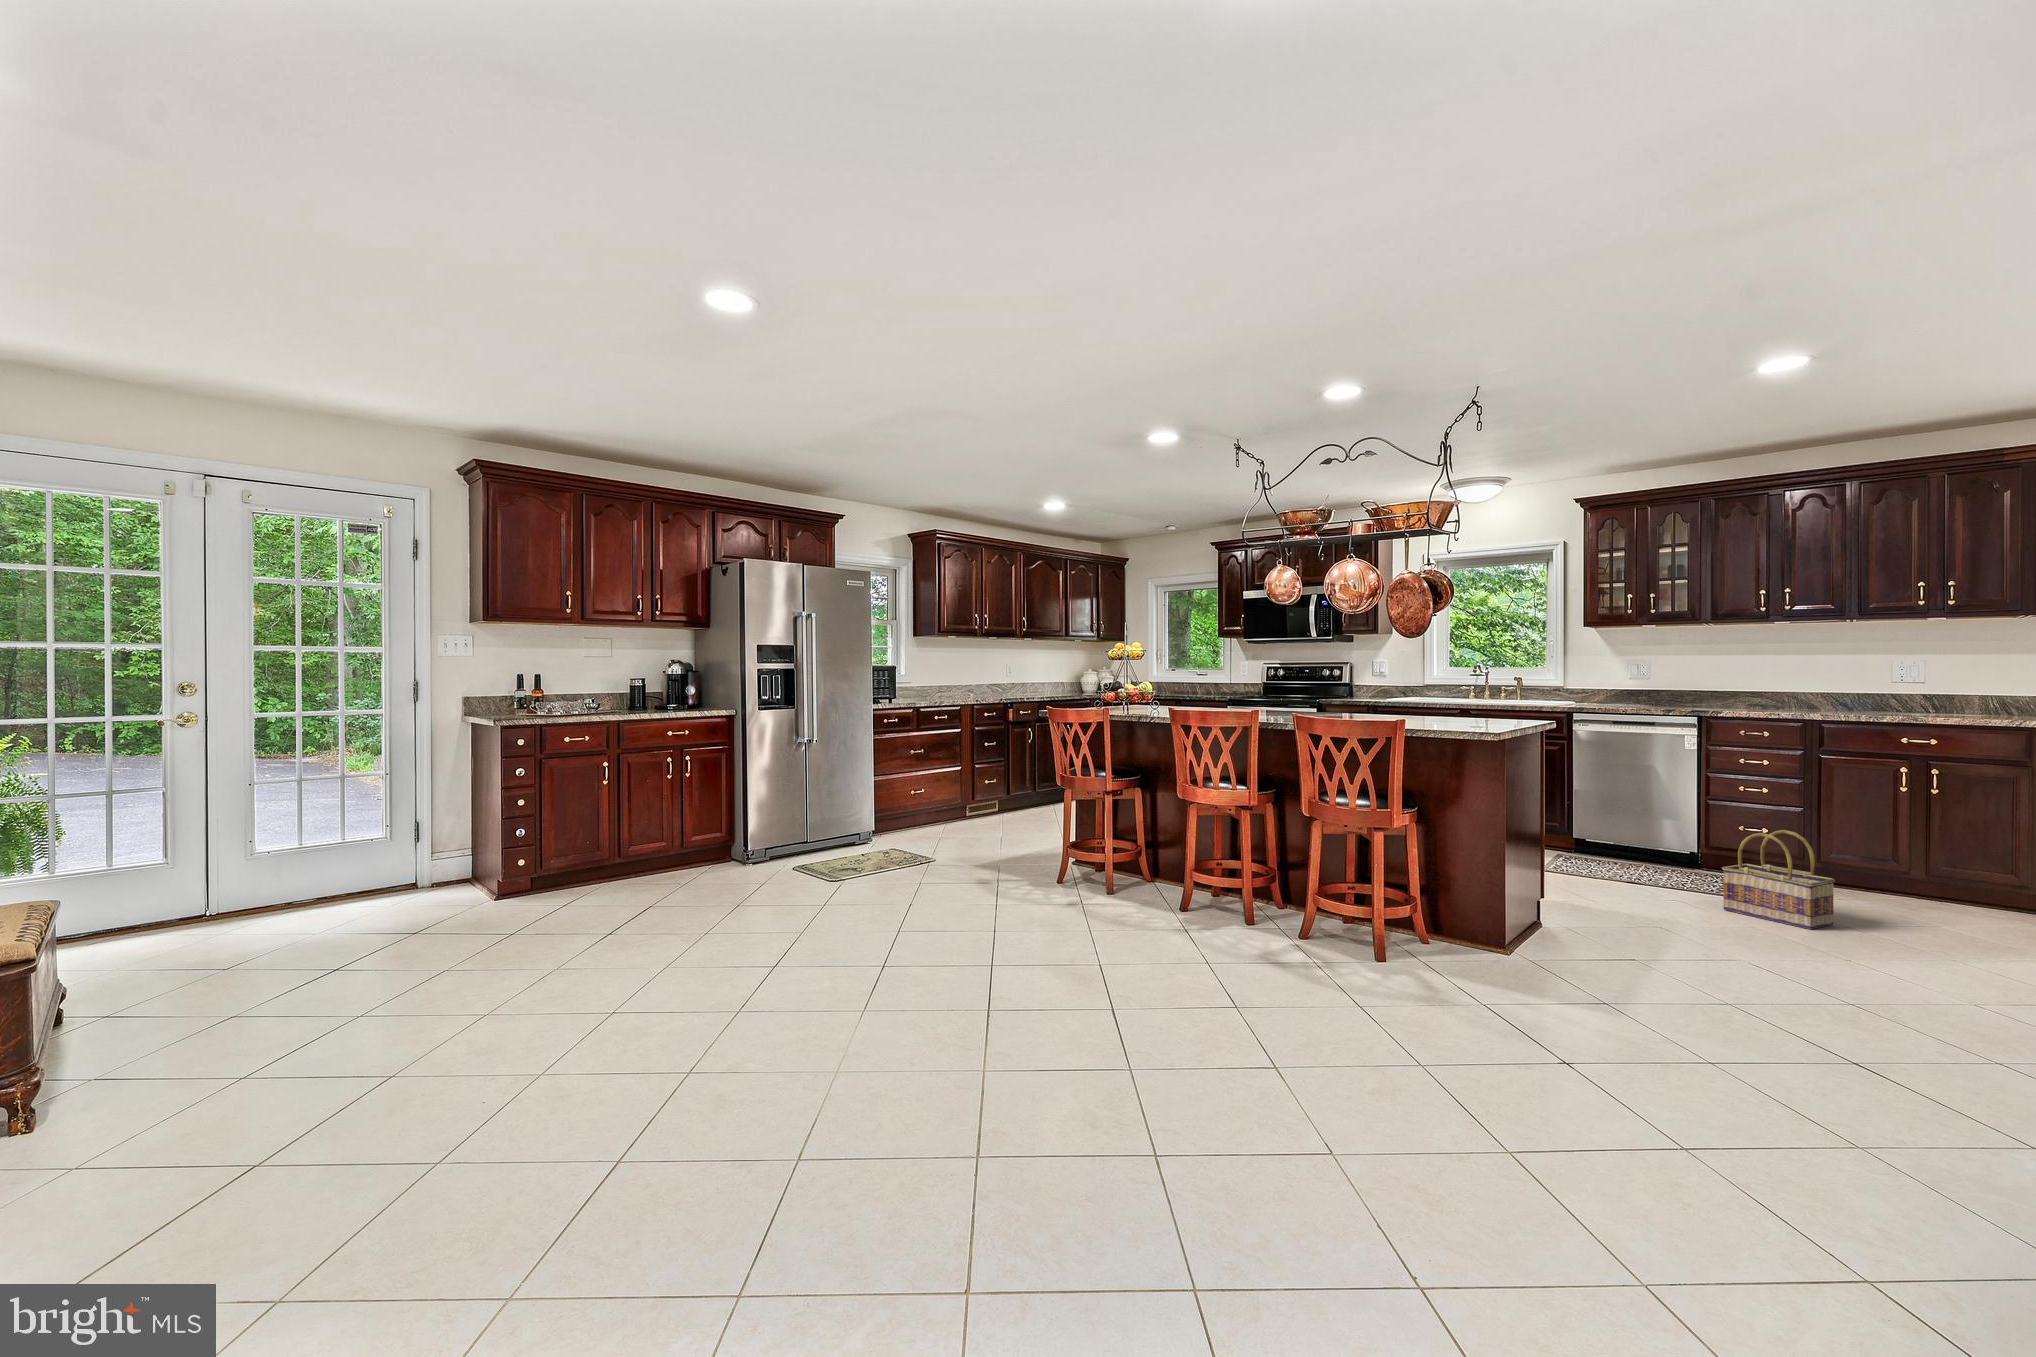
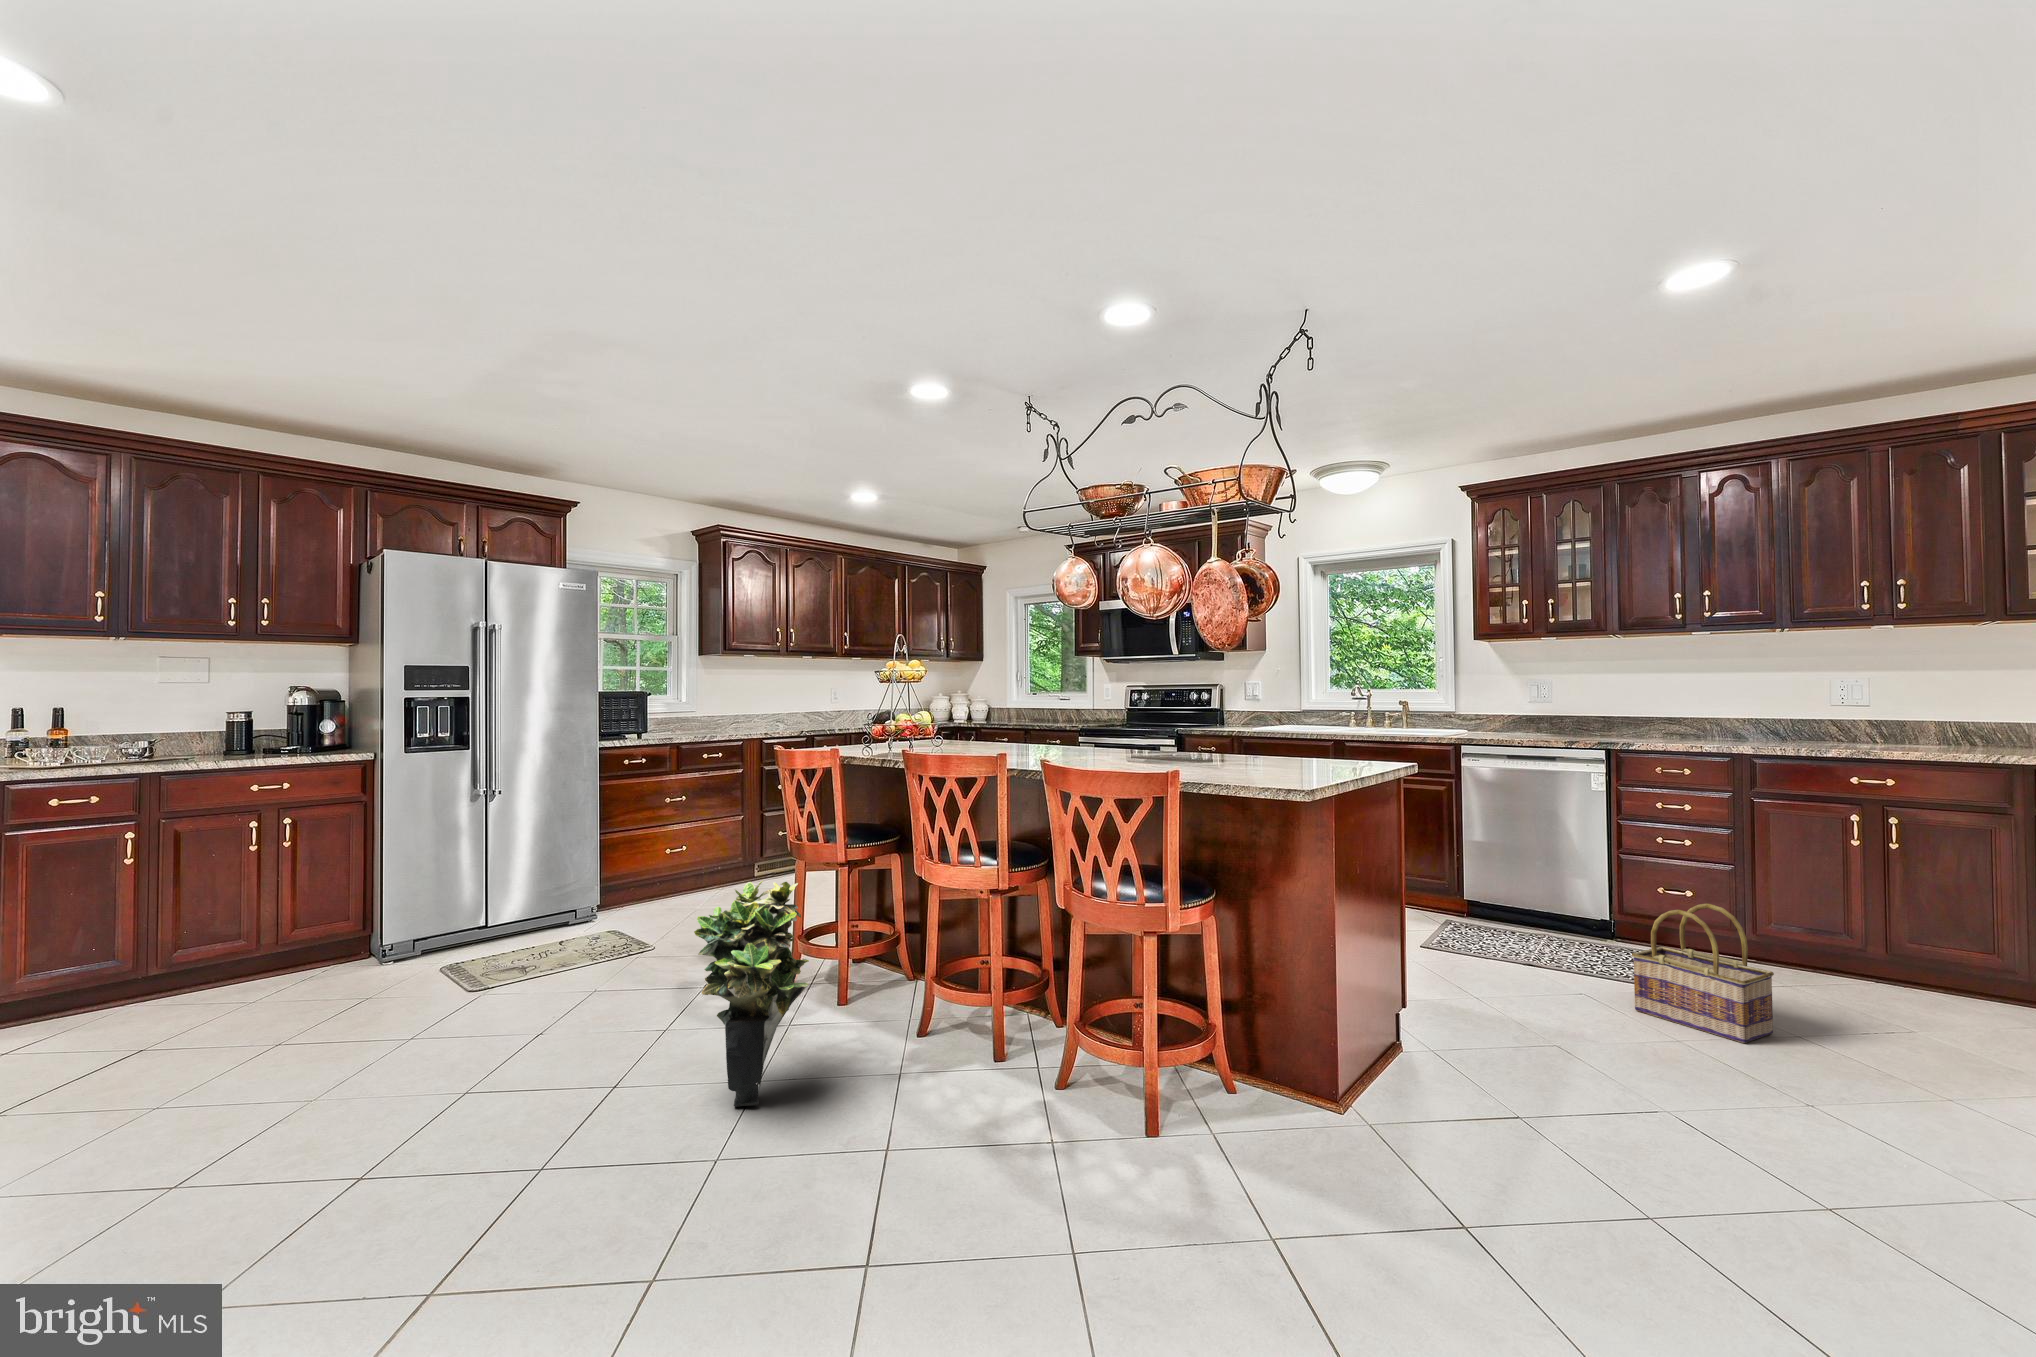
potted plant: none [1055,796,1135,944] -> present [694,881,809,1107]

